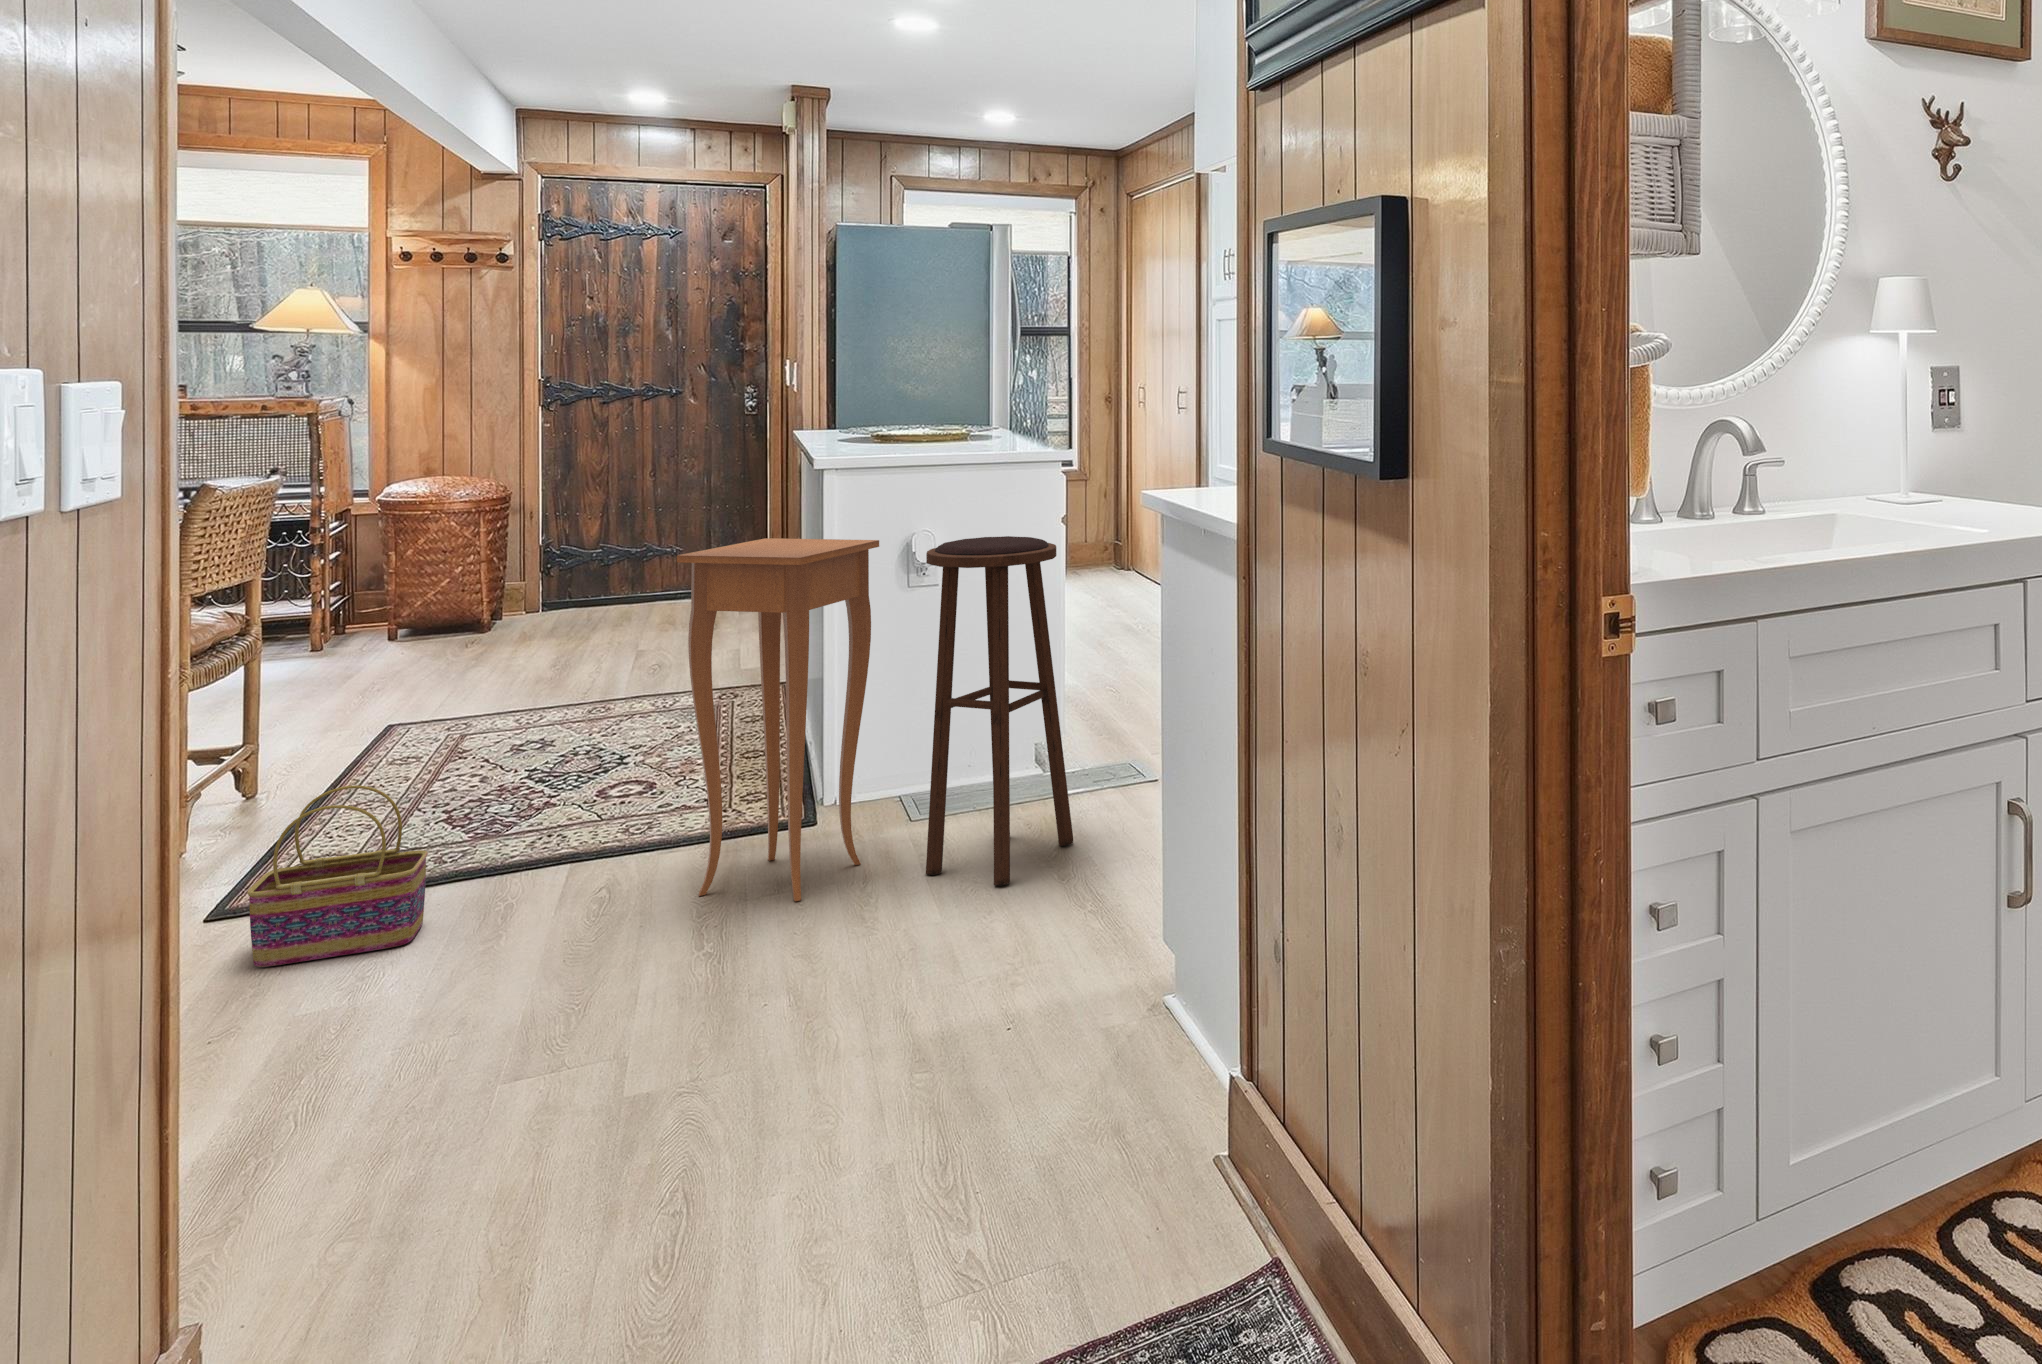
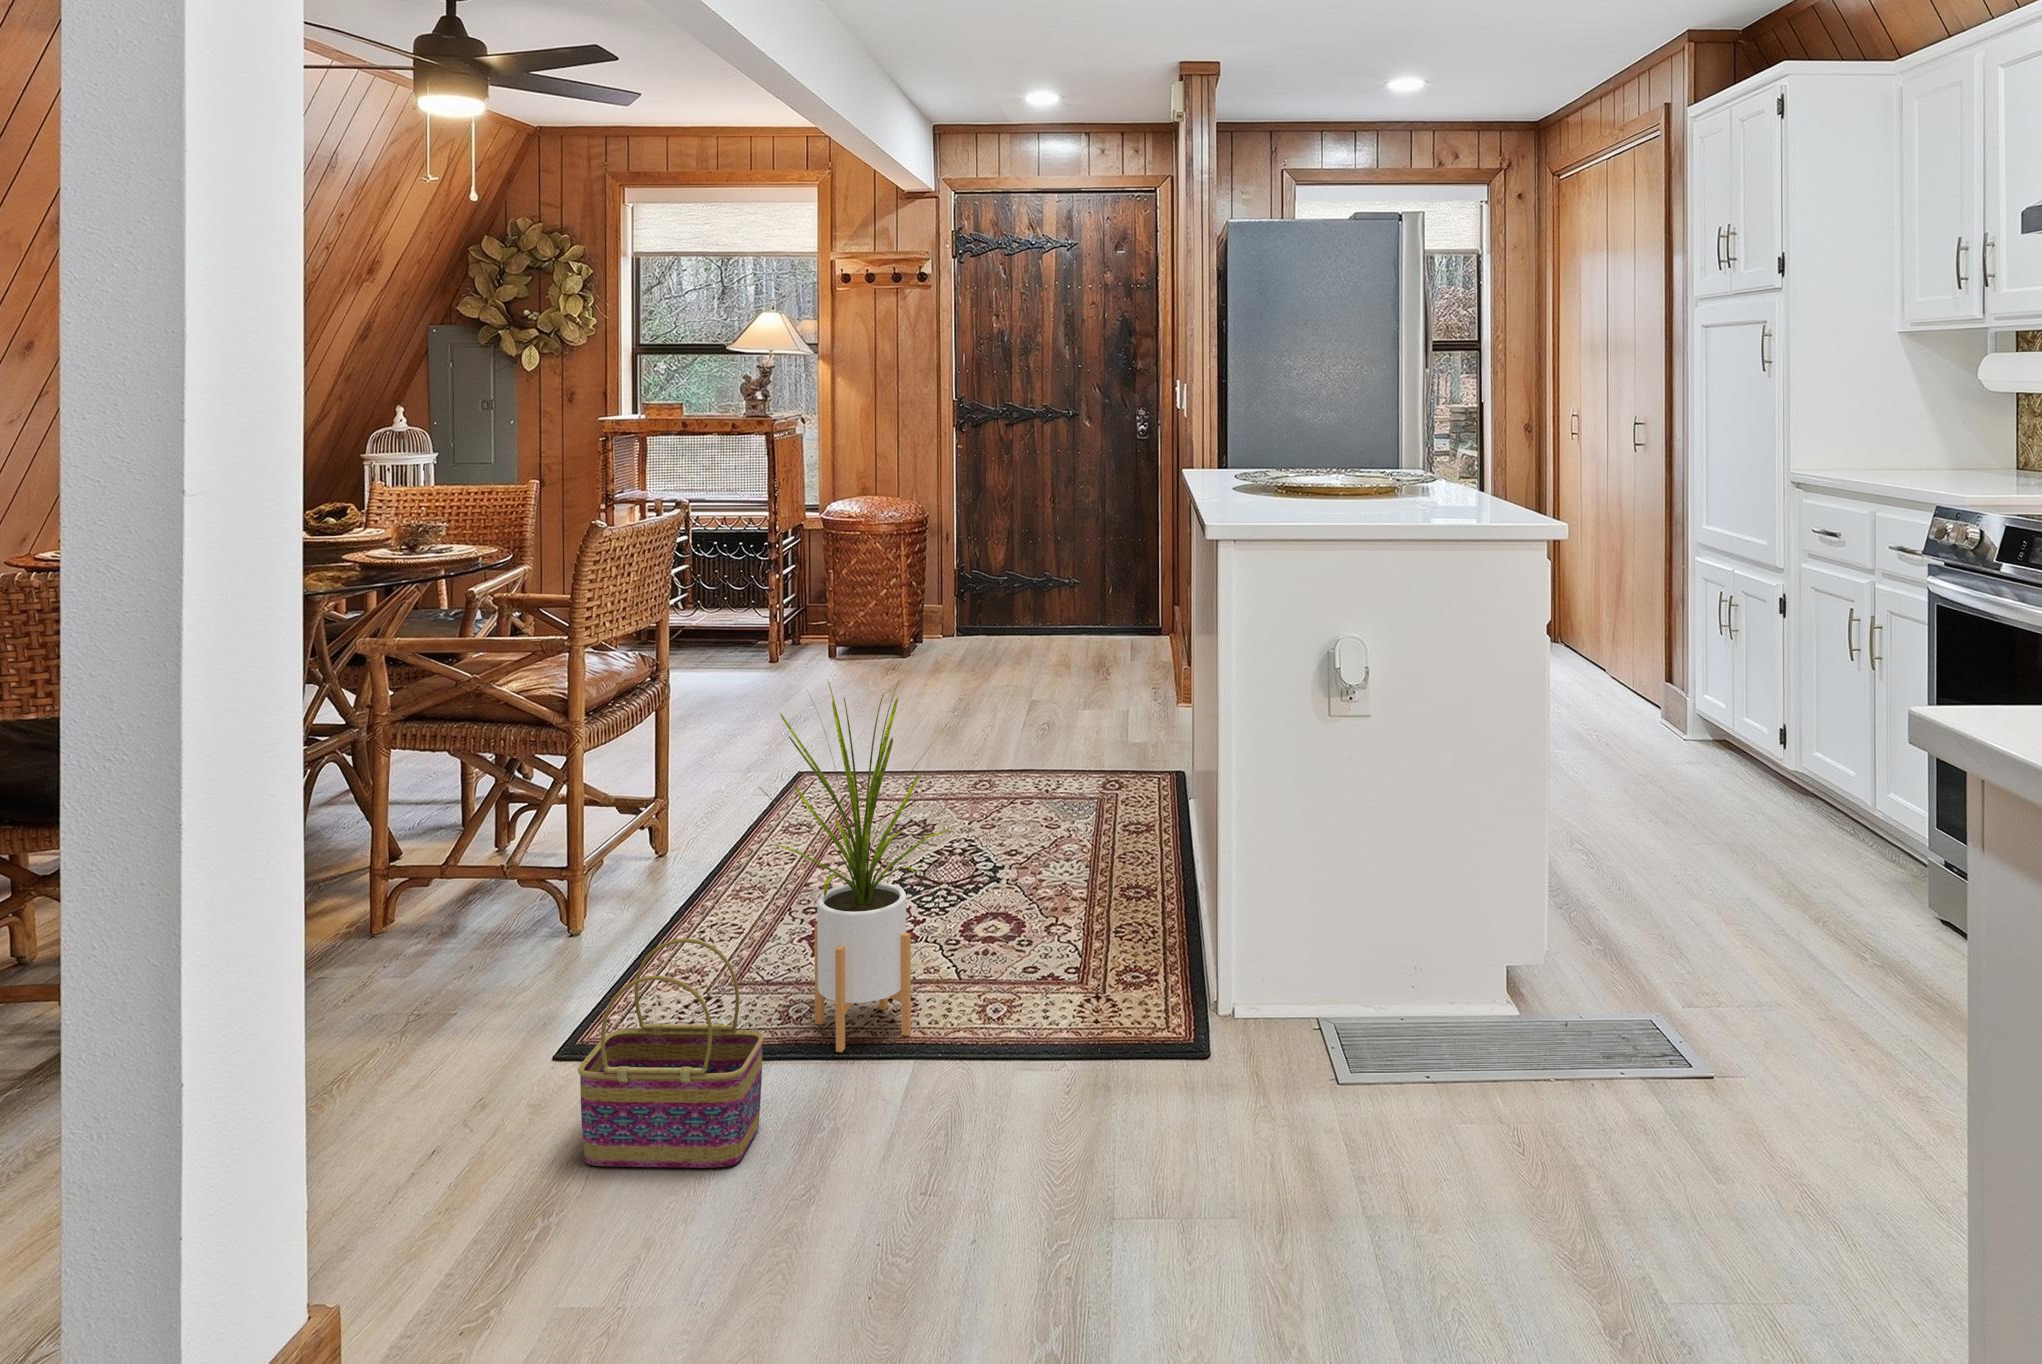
stool: present [926,536,1073,886] -> none [1360,681,1578,1263]
side table: present [677,538,879,901] -> none [1035,653,1293,1212]
house plant: none [408,581,593,877] -> present [760,681,950,1052]

